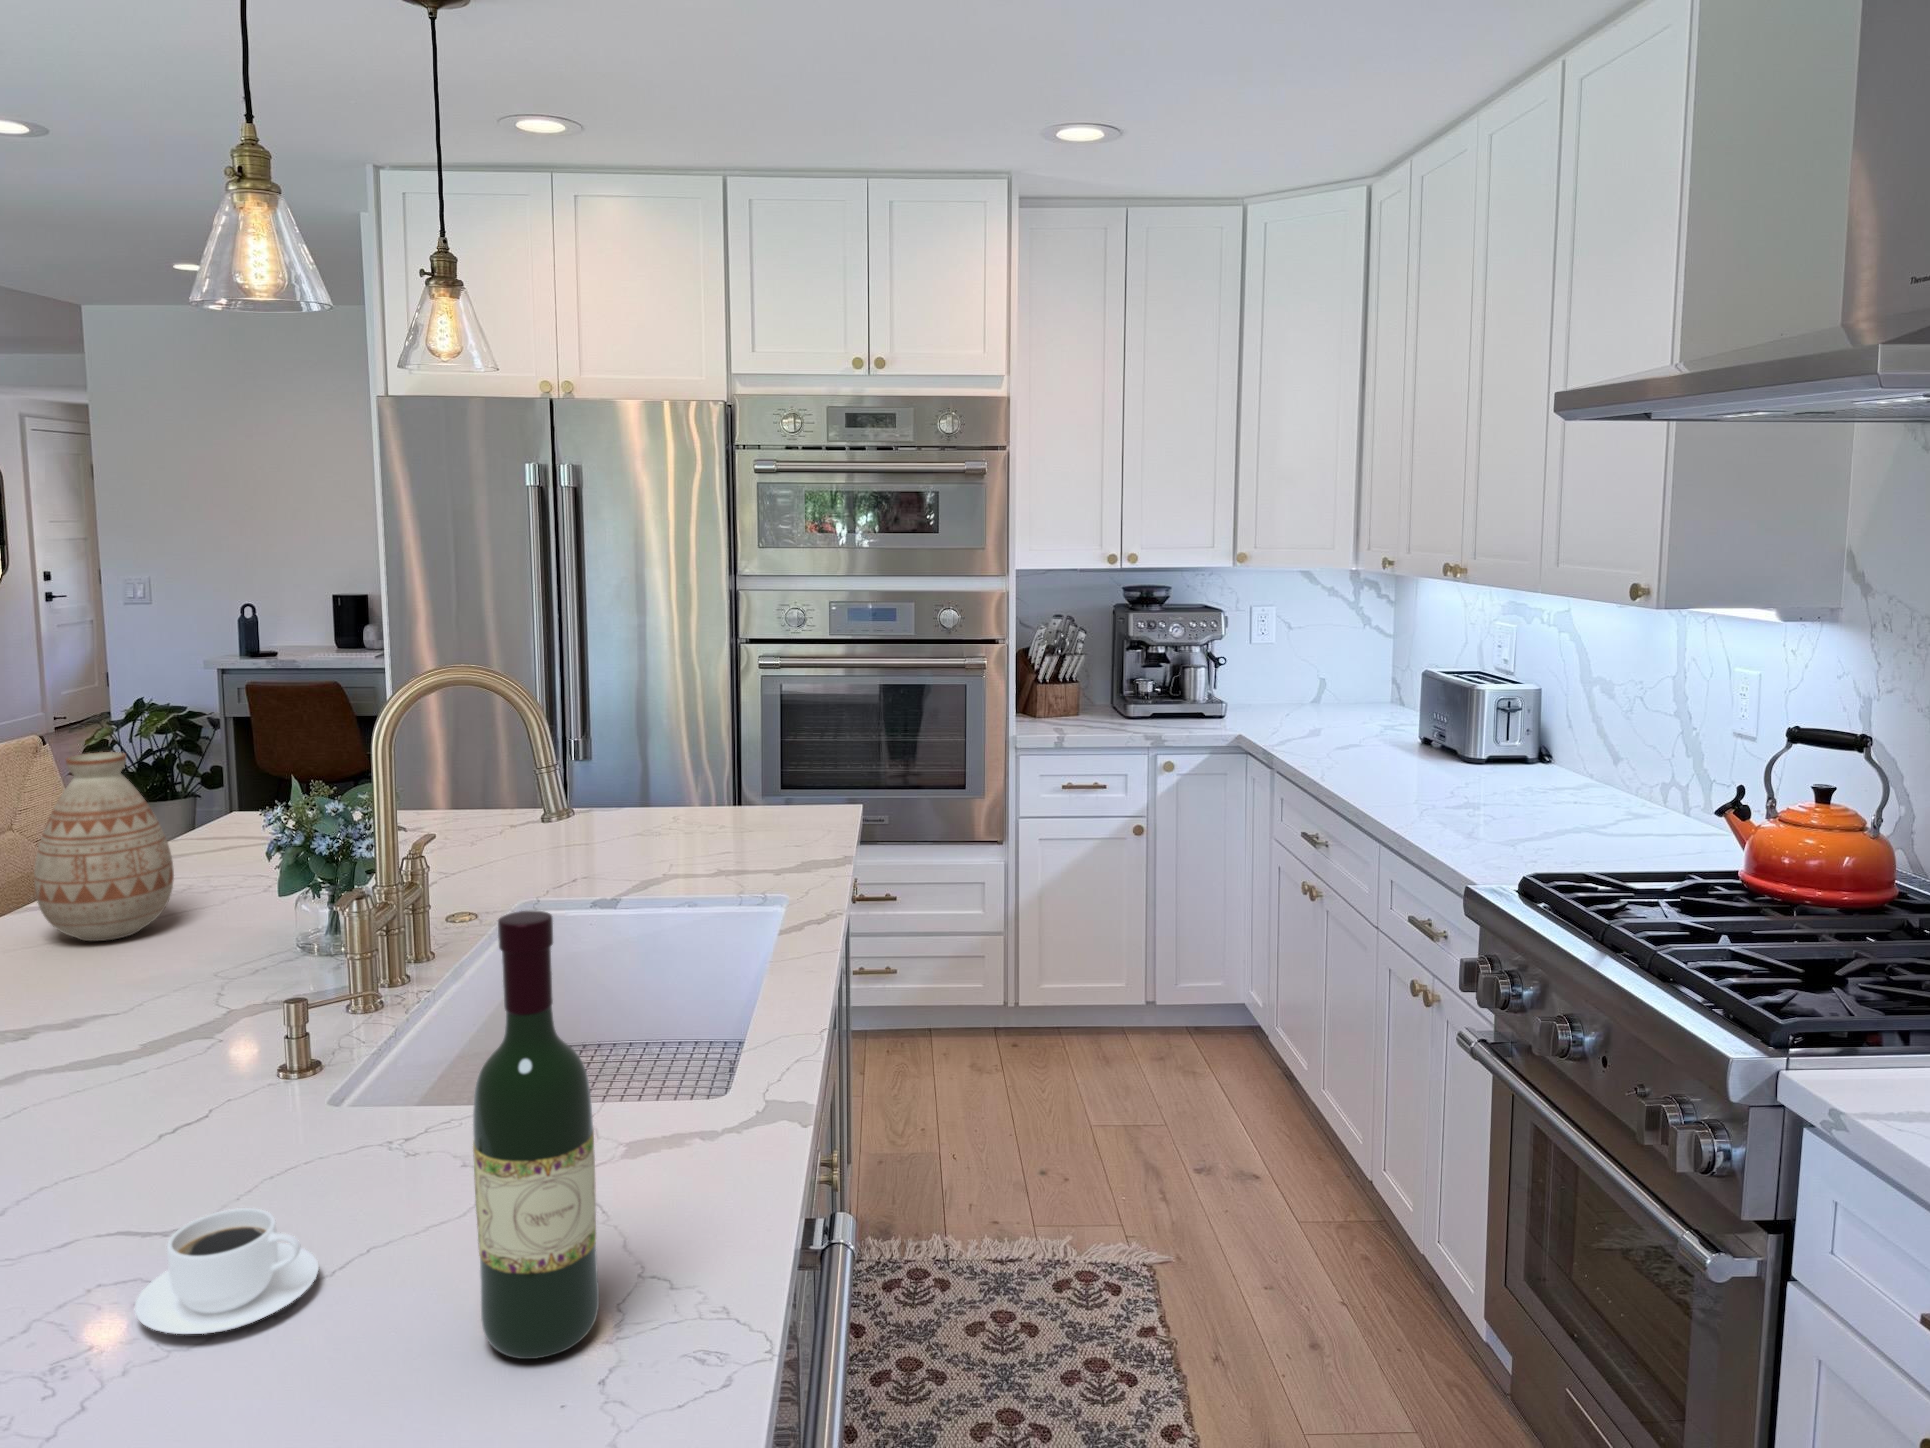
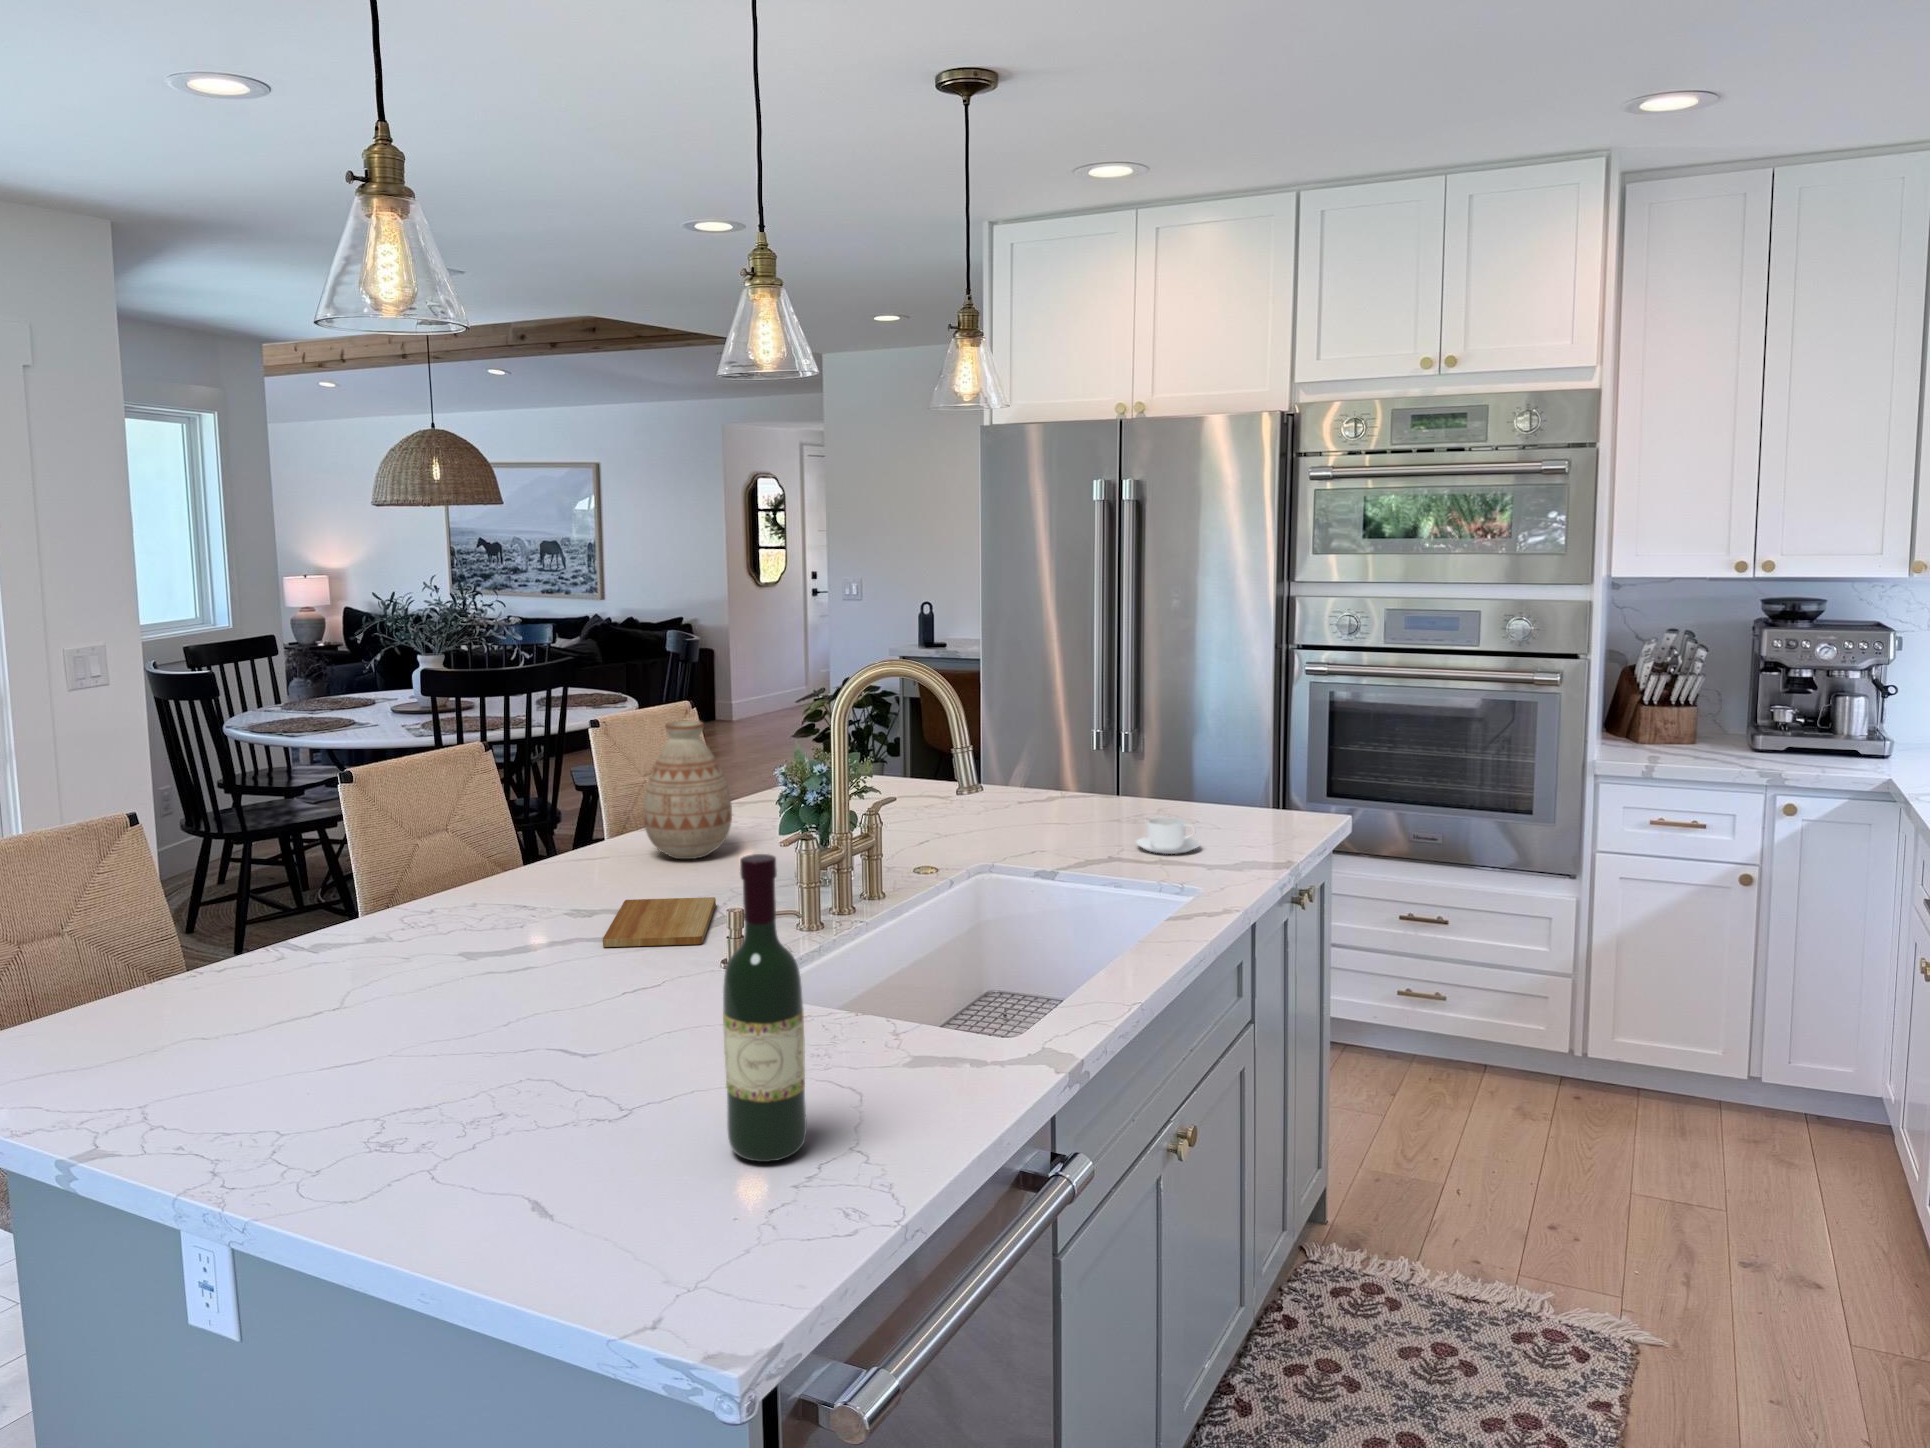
cutting board: none [54,986,218,1083] -> present [603,897,716,947]
coffee cup: present [135,1208,319,1334] -> present [1136,817,1200,854]

